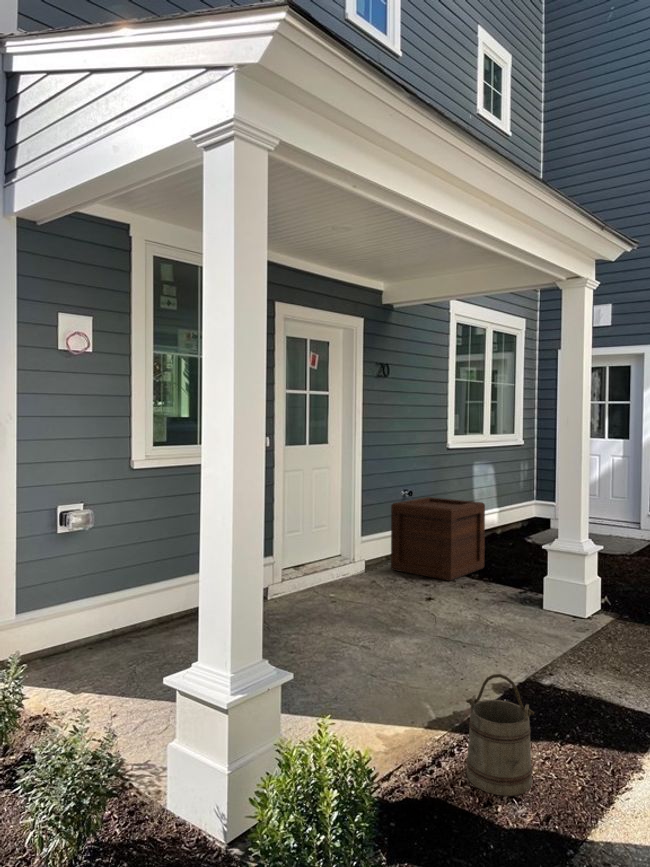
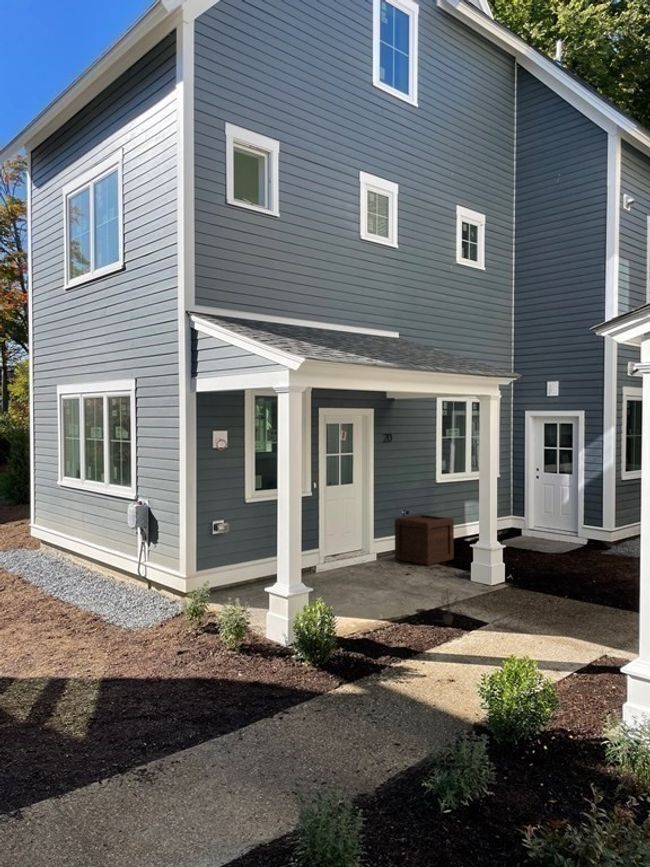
decorative plant: none [546,650,610,730] -> present [441,596,458,625]
bucket: present [466,674,534,796] -> none [386,594,413,641]

